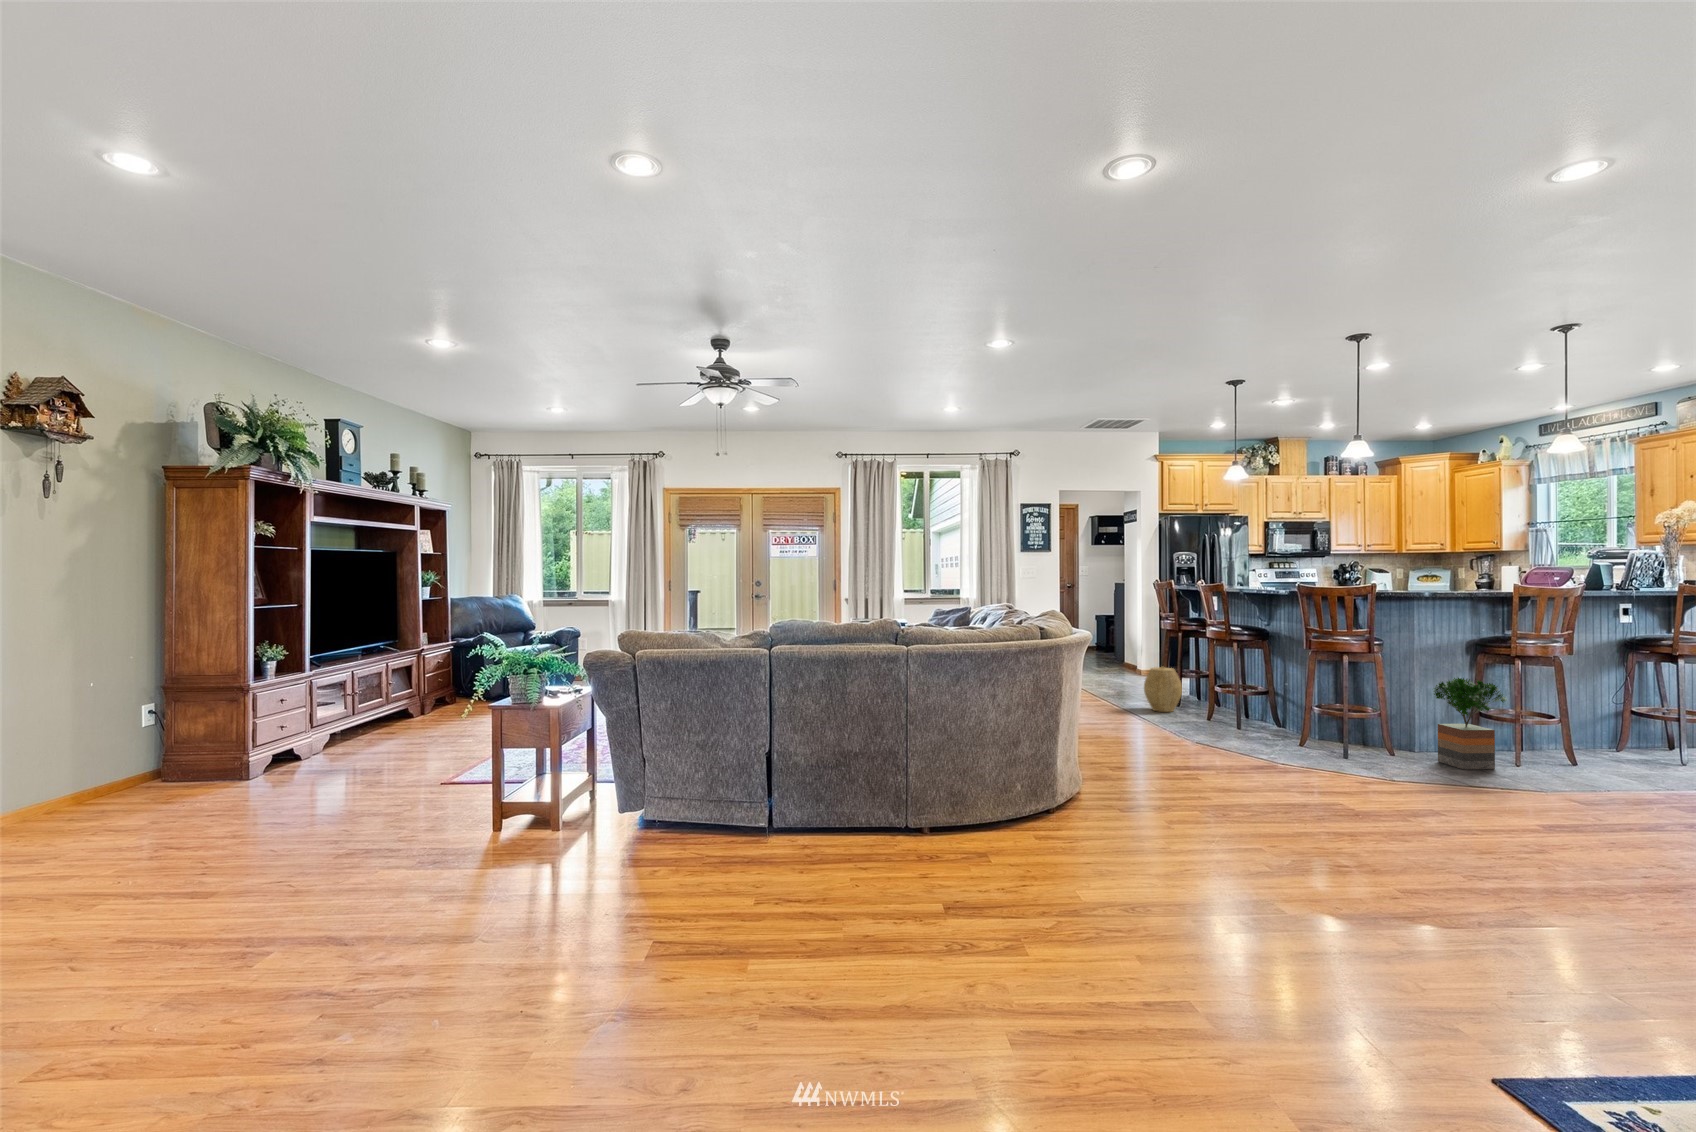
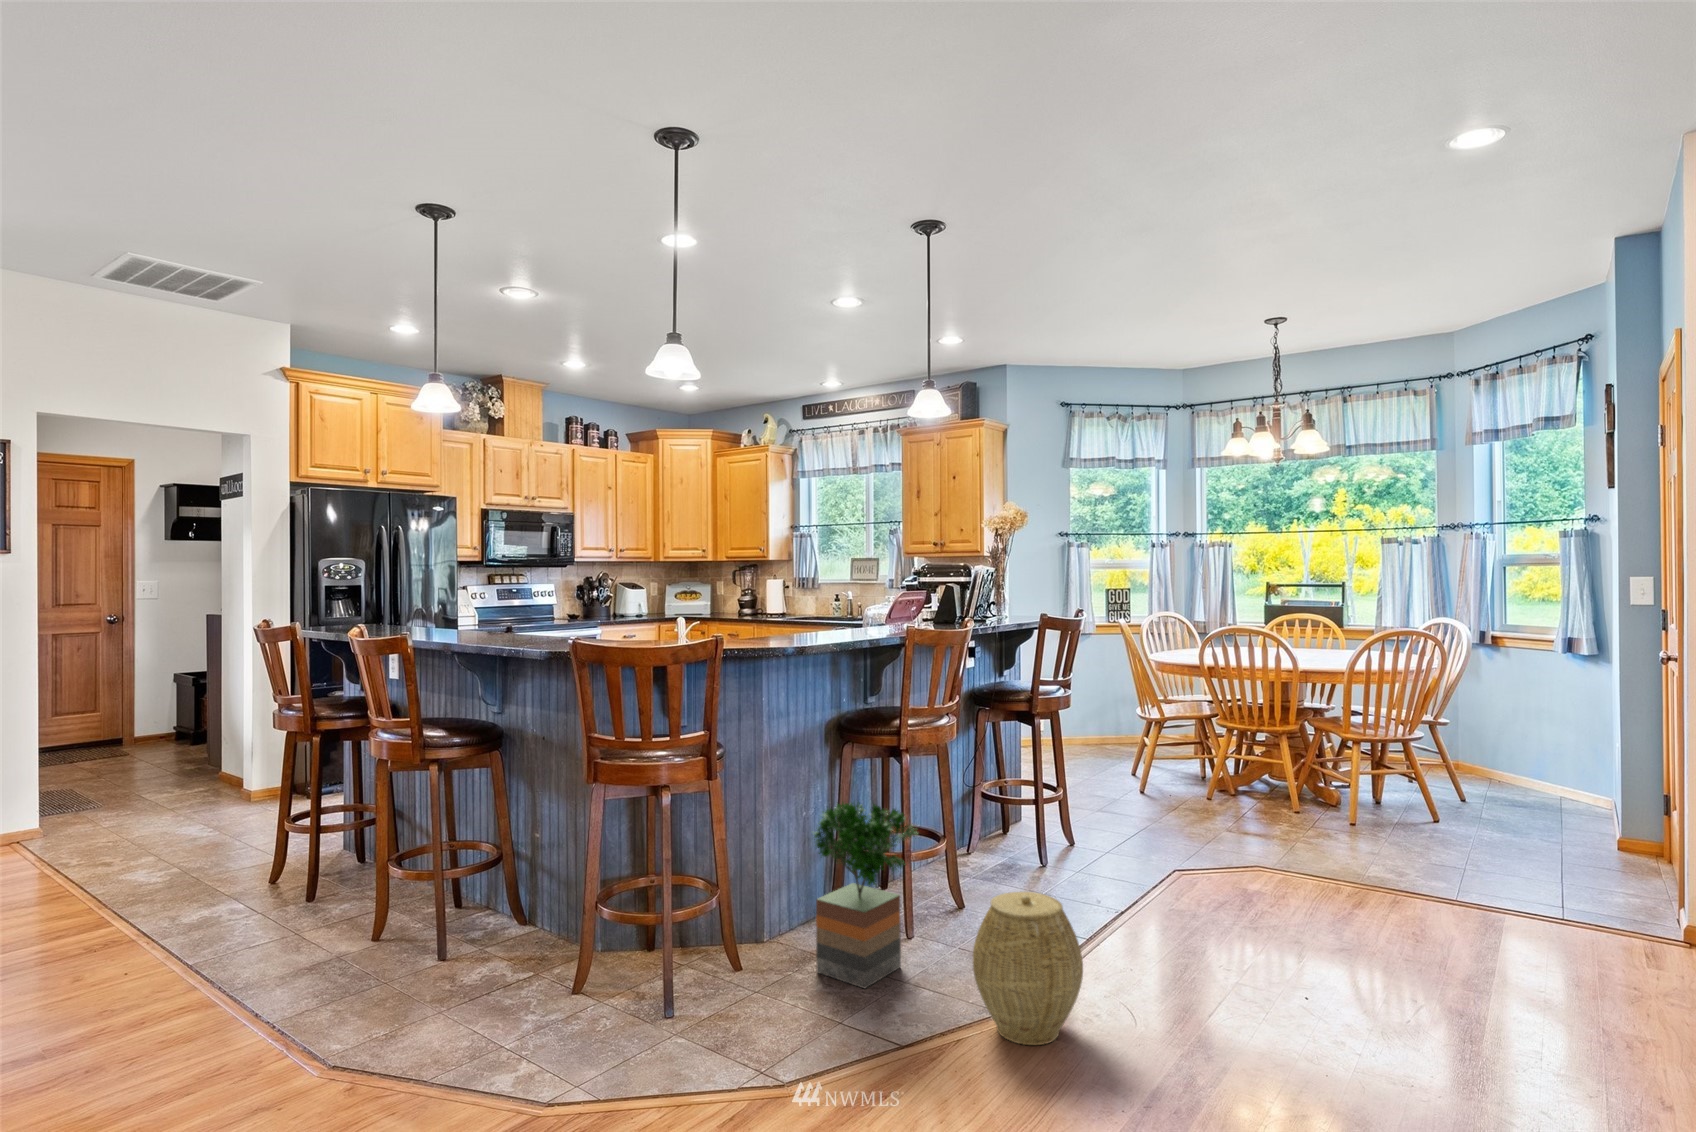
woven basket: present [1144,667,1182,712] -> present [973,892,1083,1045]

